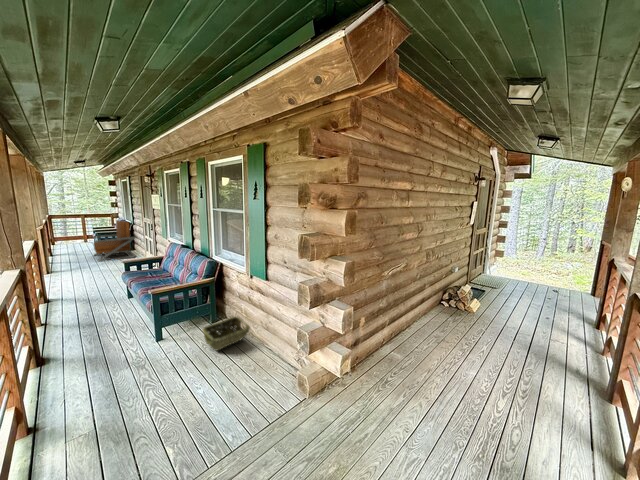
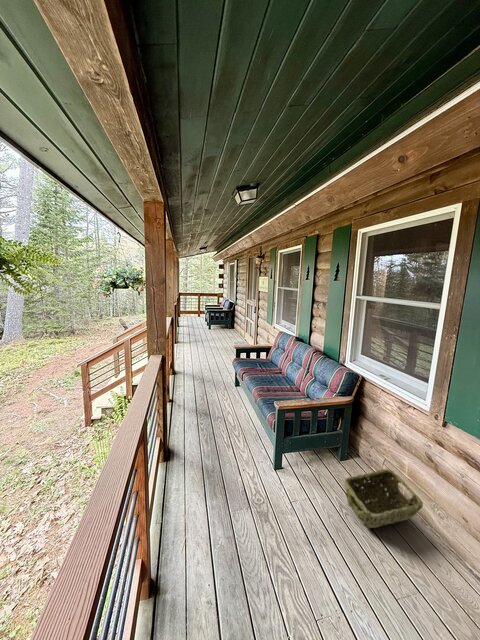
lounge chair: present [92,220,136,262] -> none [204,300,238,339]

